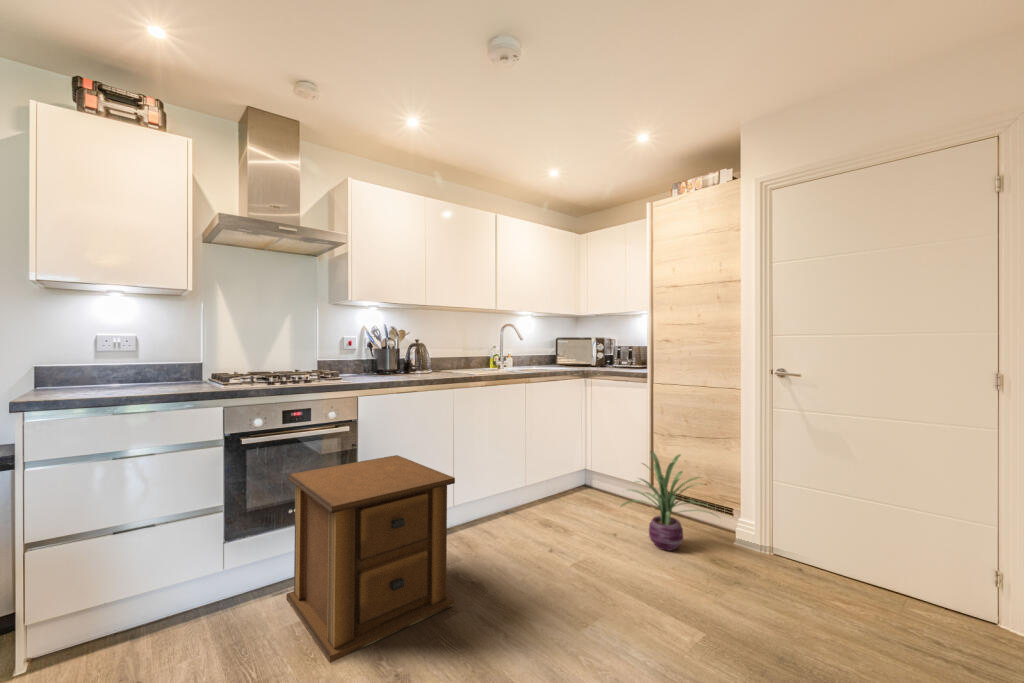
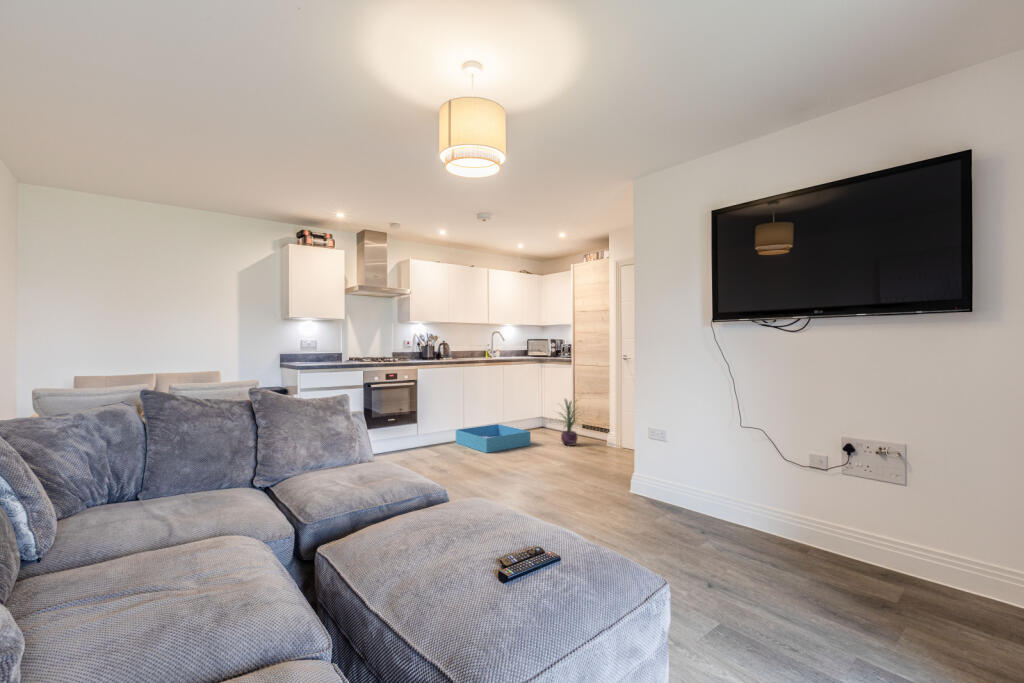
side table: present [287,455,455,663] -> none [390,397,462,465]
storage bin: none [439,494,590,587] -> present [456,424,530,453]

